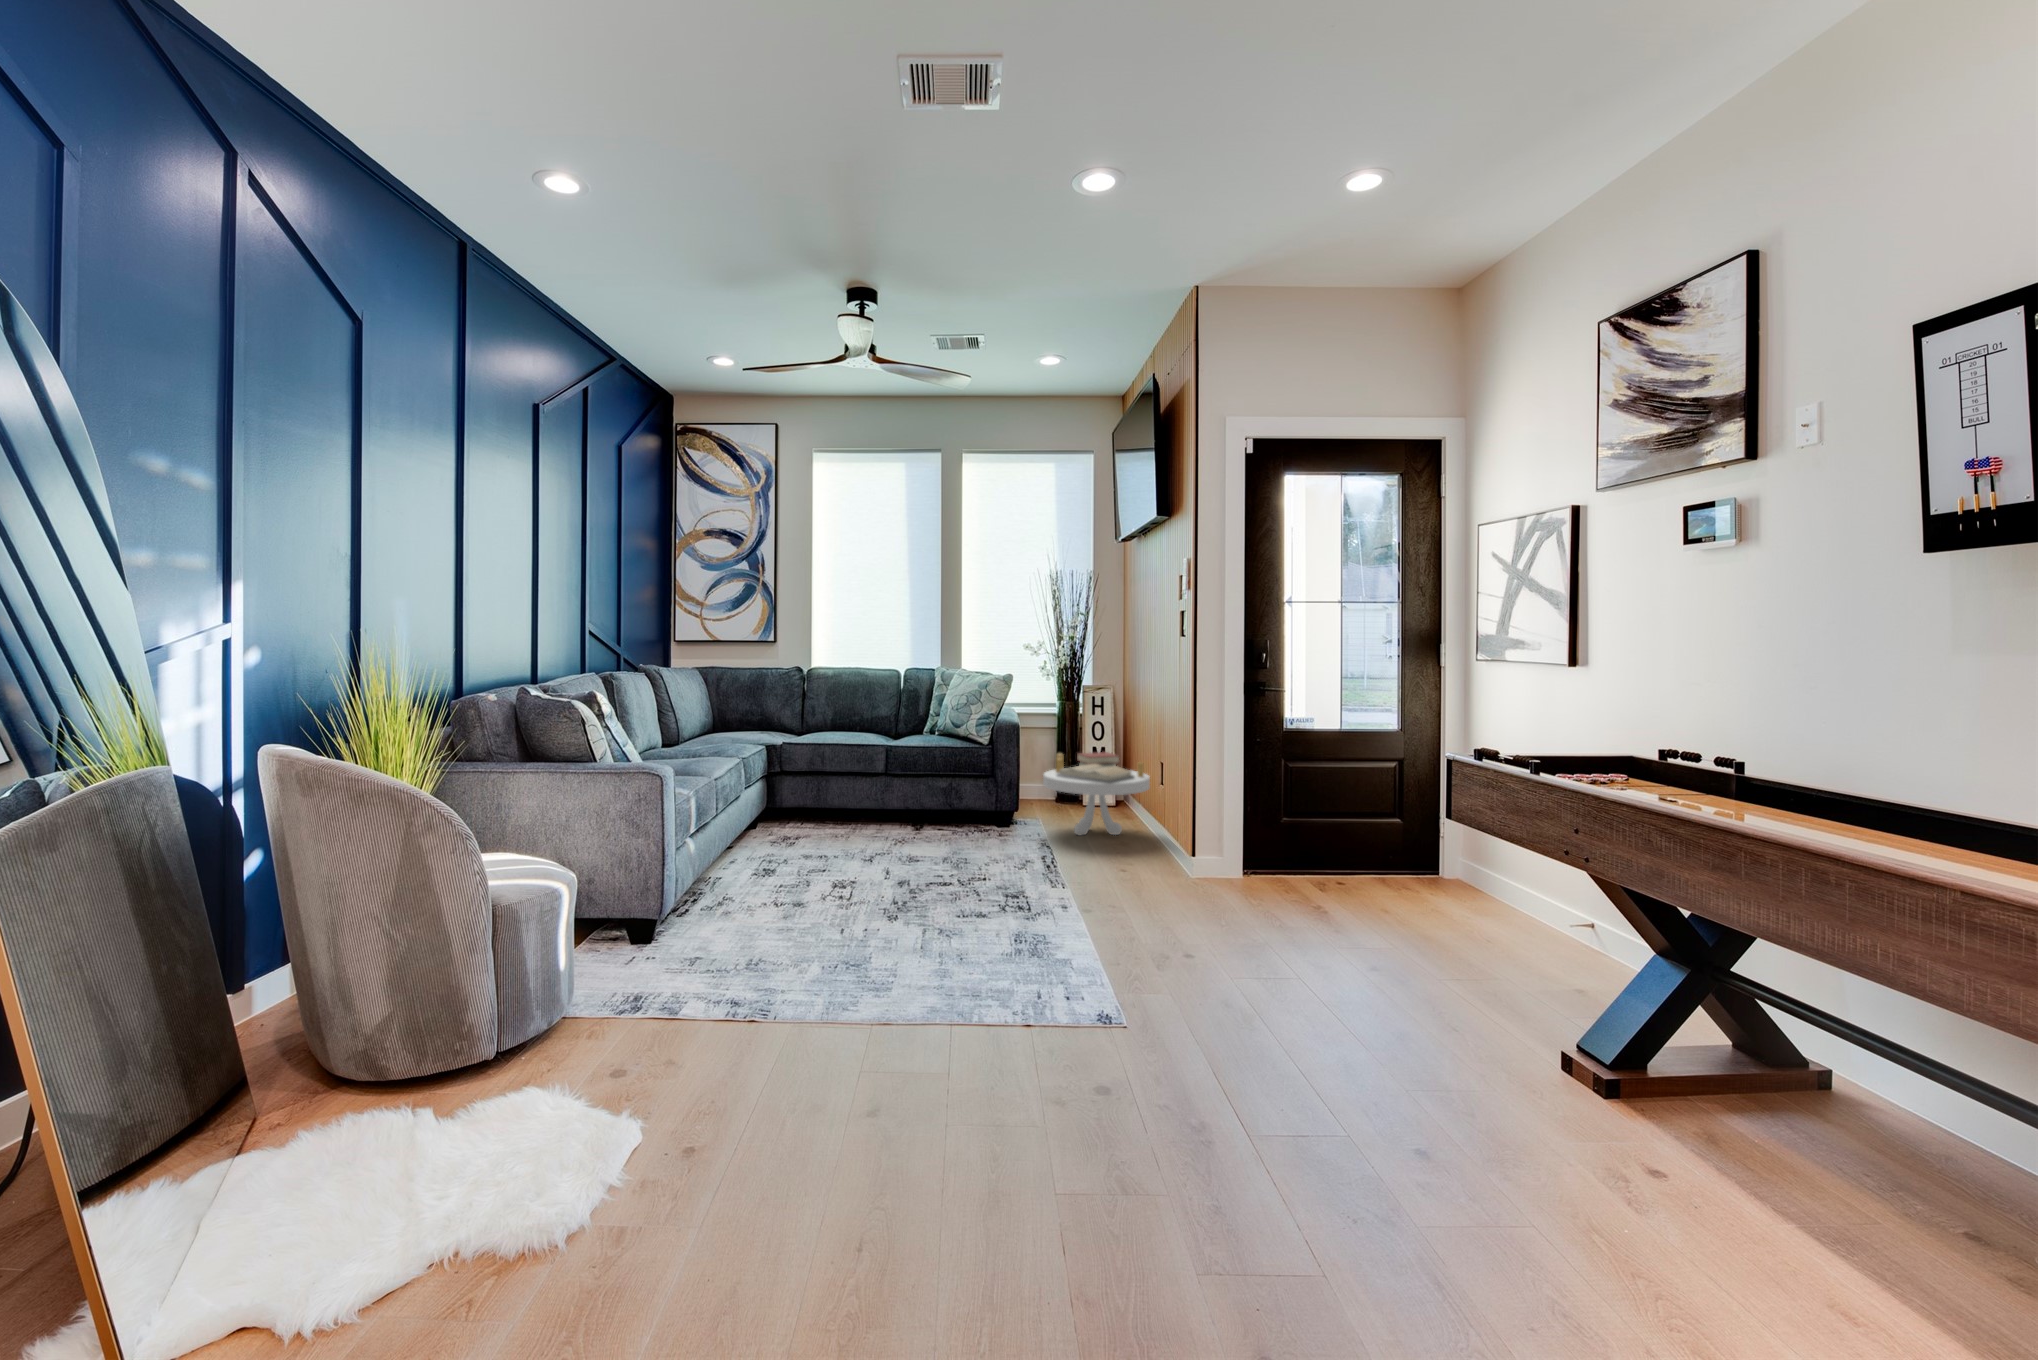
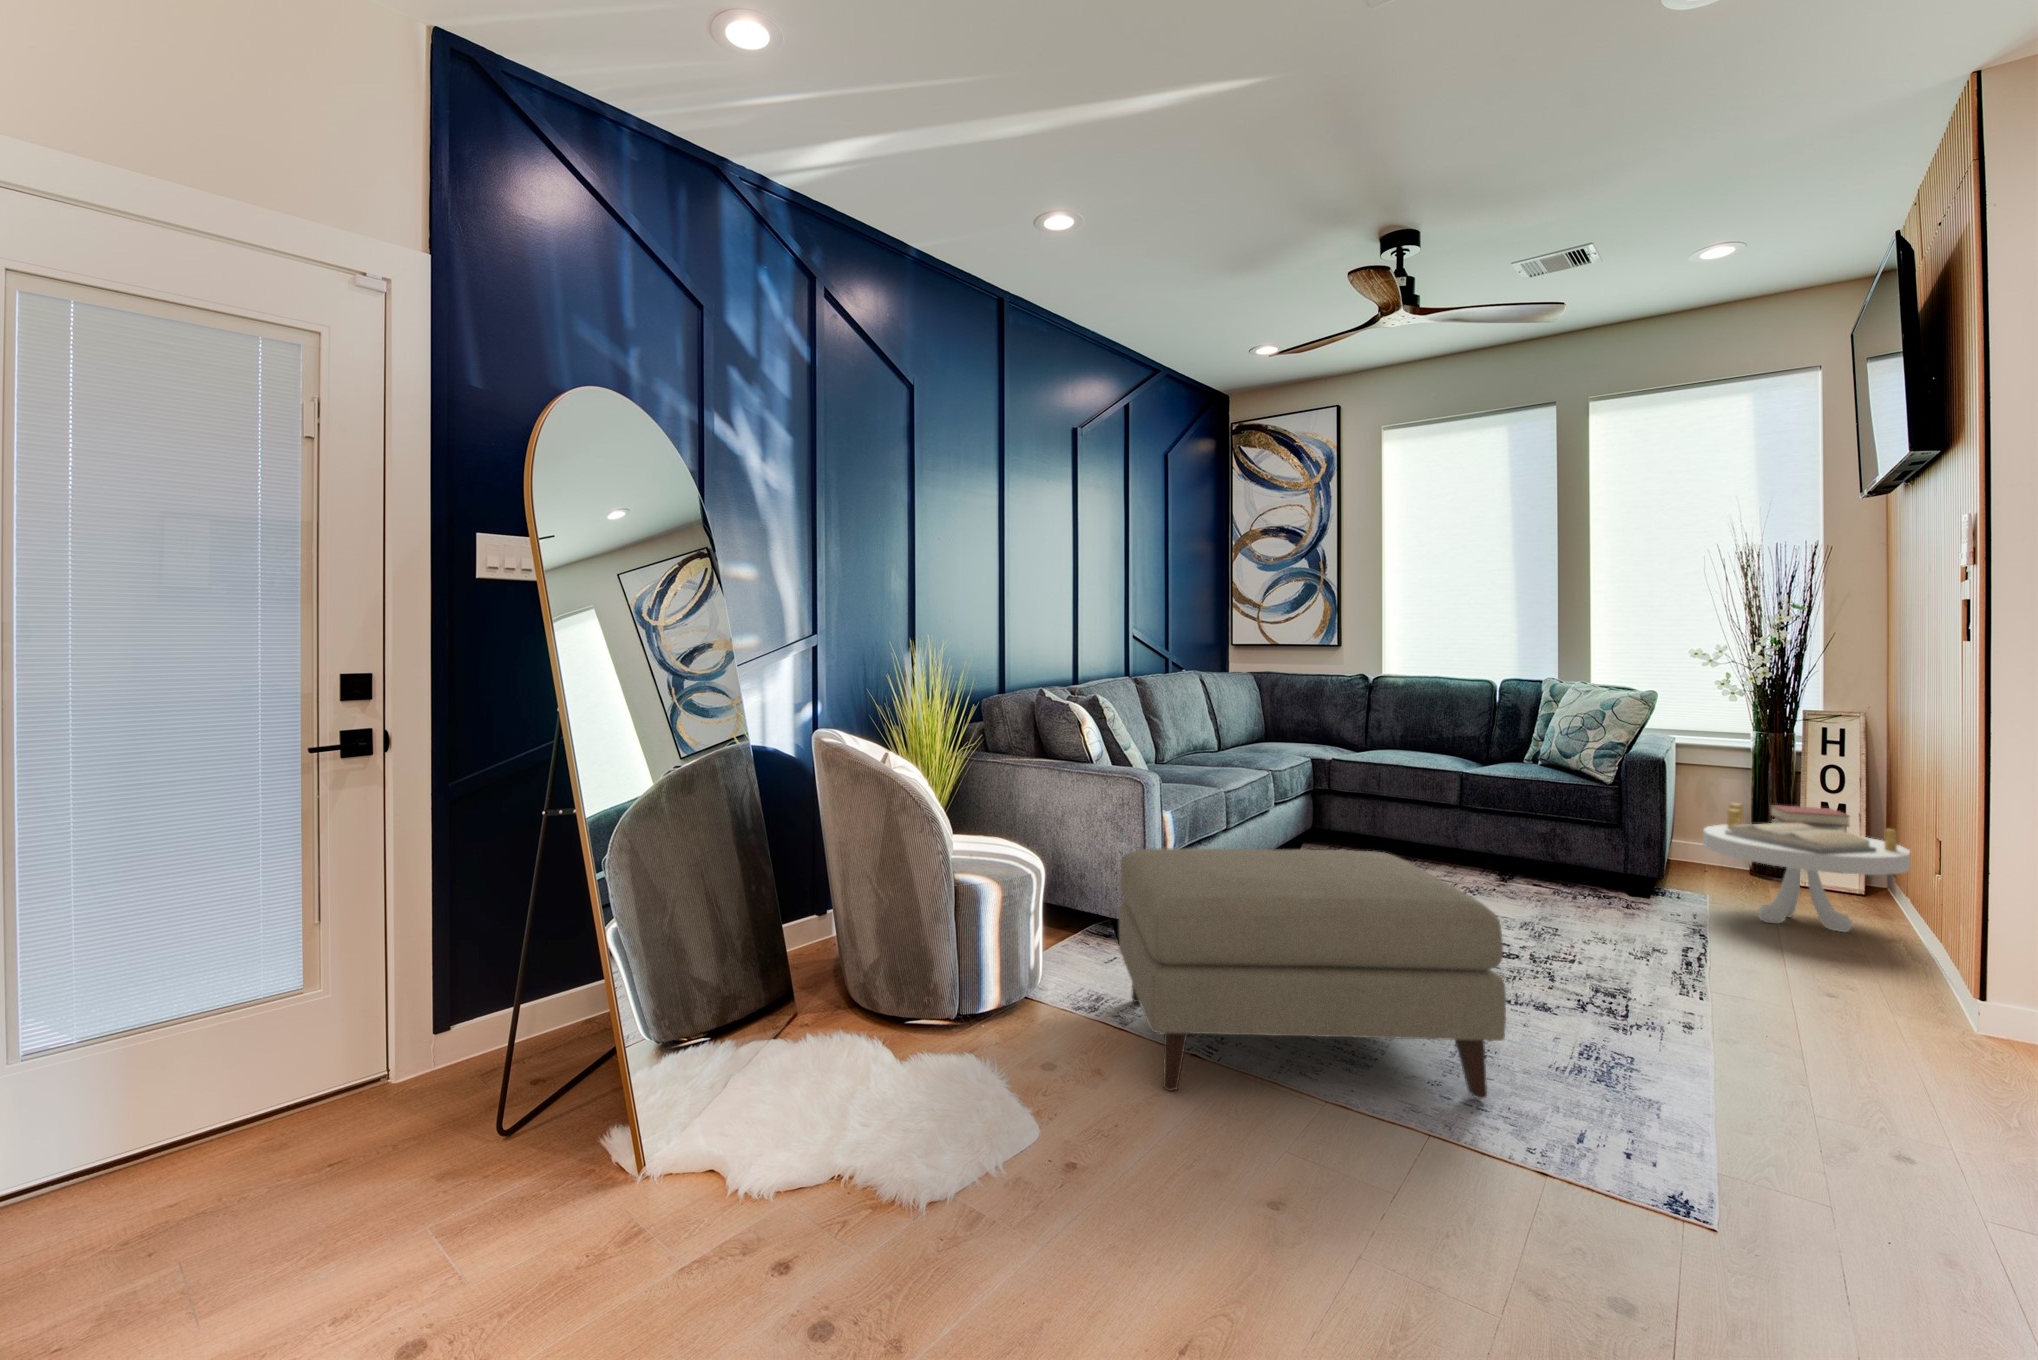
ottoman: none [661,816,985,1051] -> present [1119,848,1506,1099]

